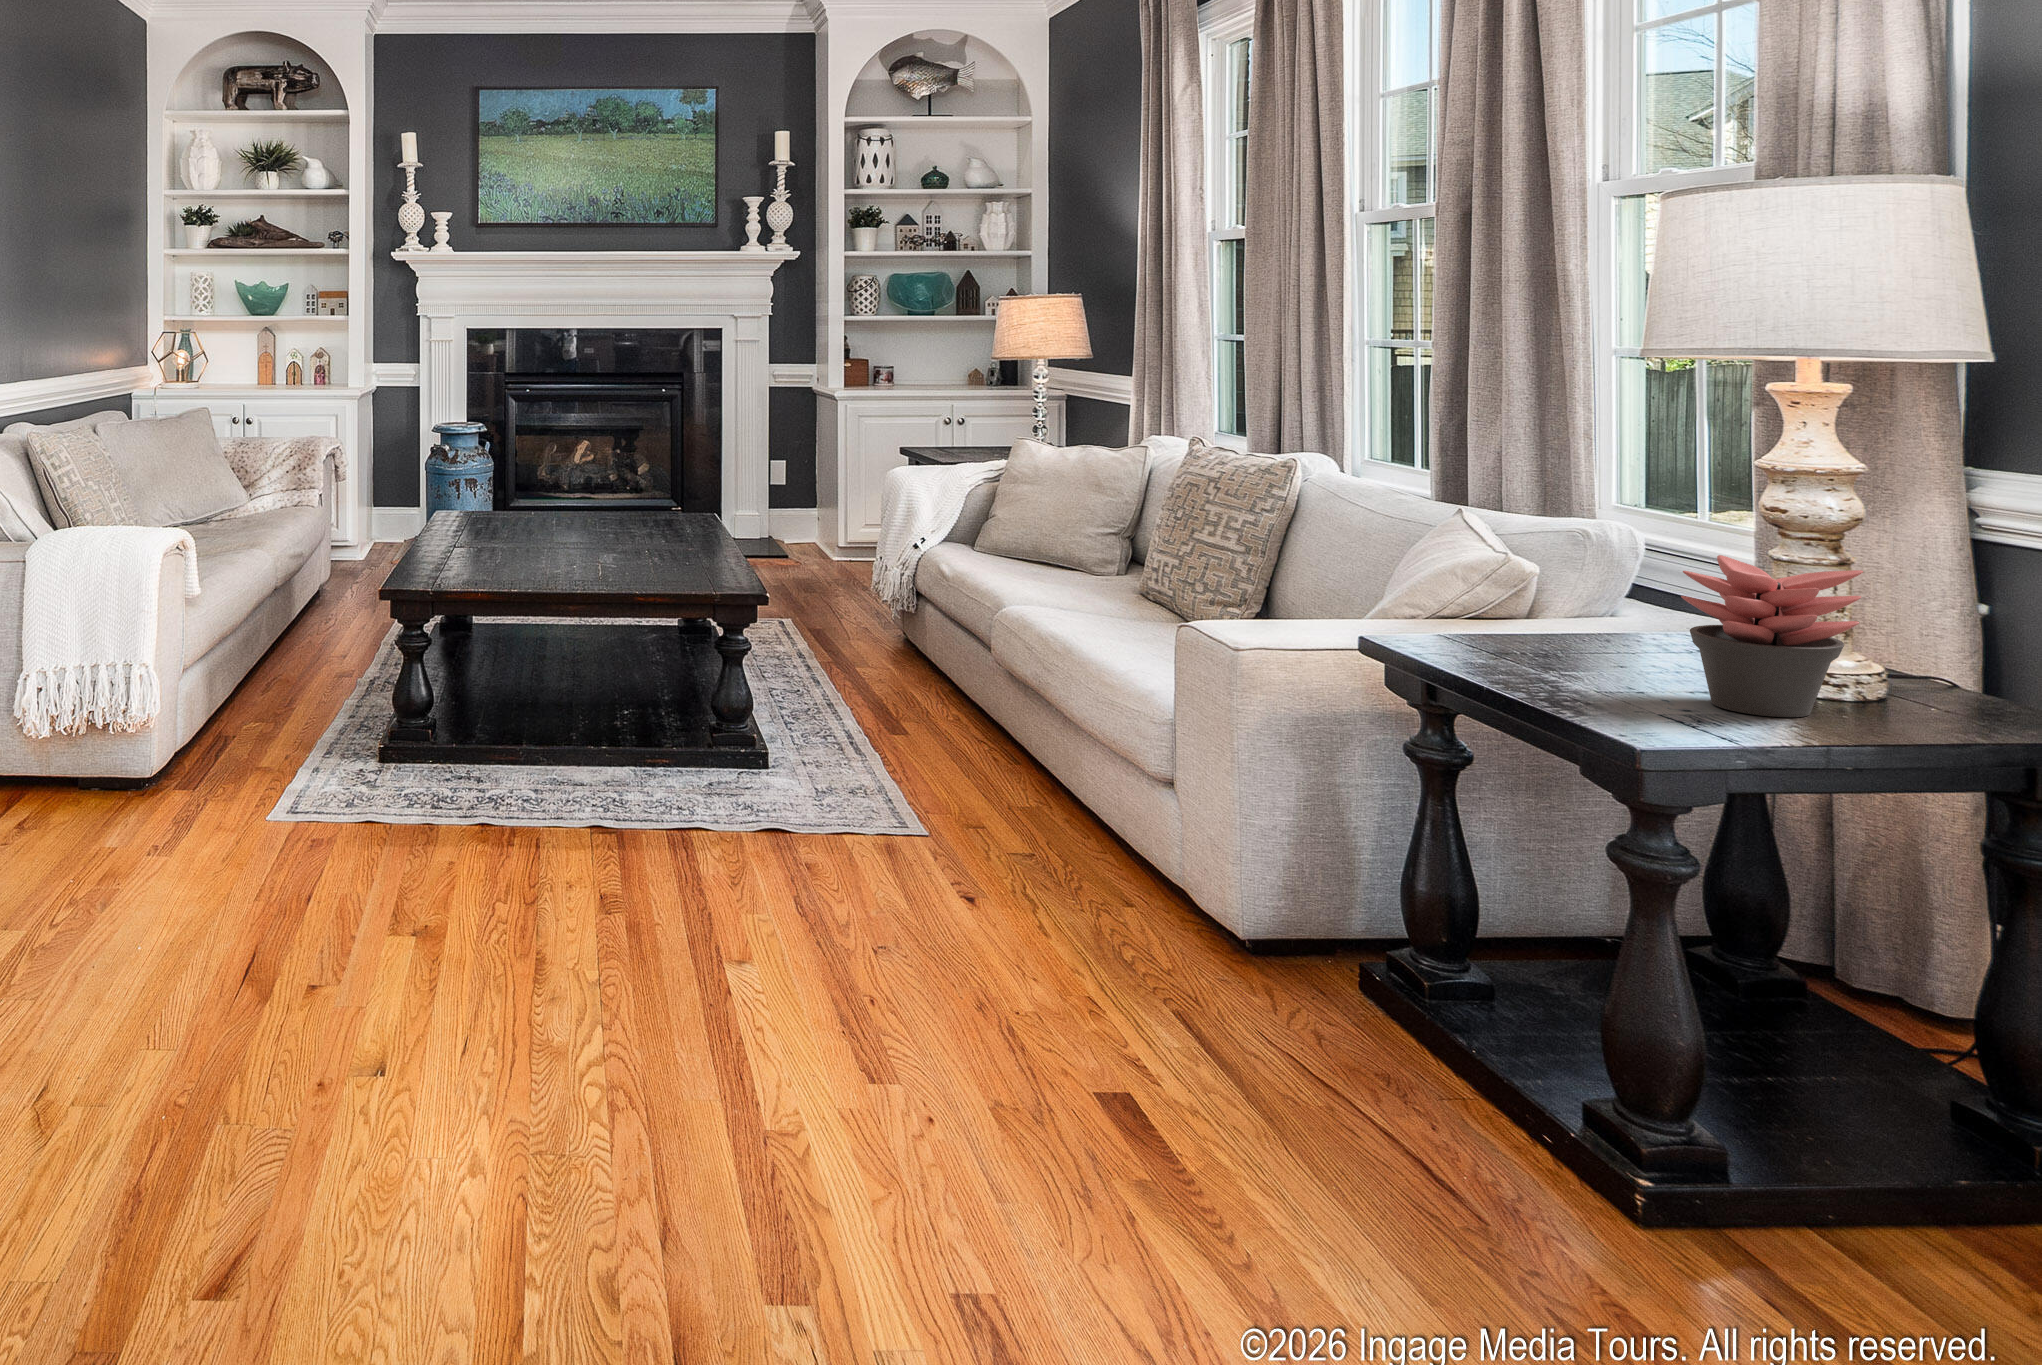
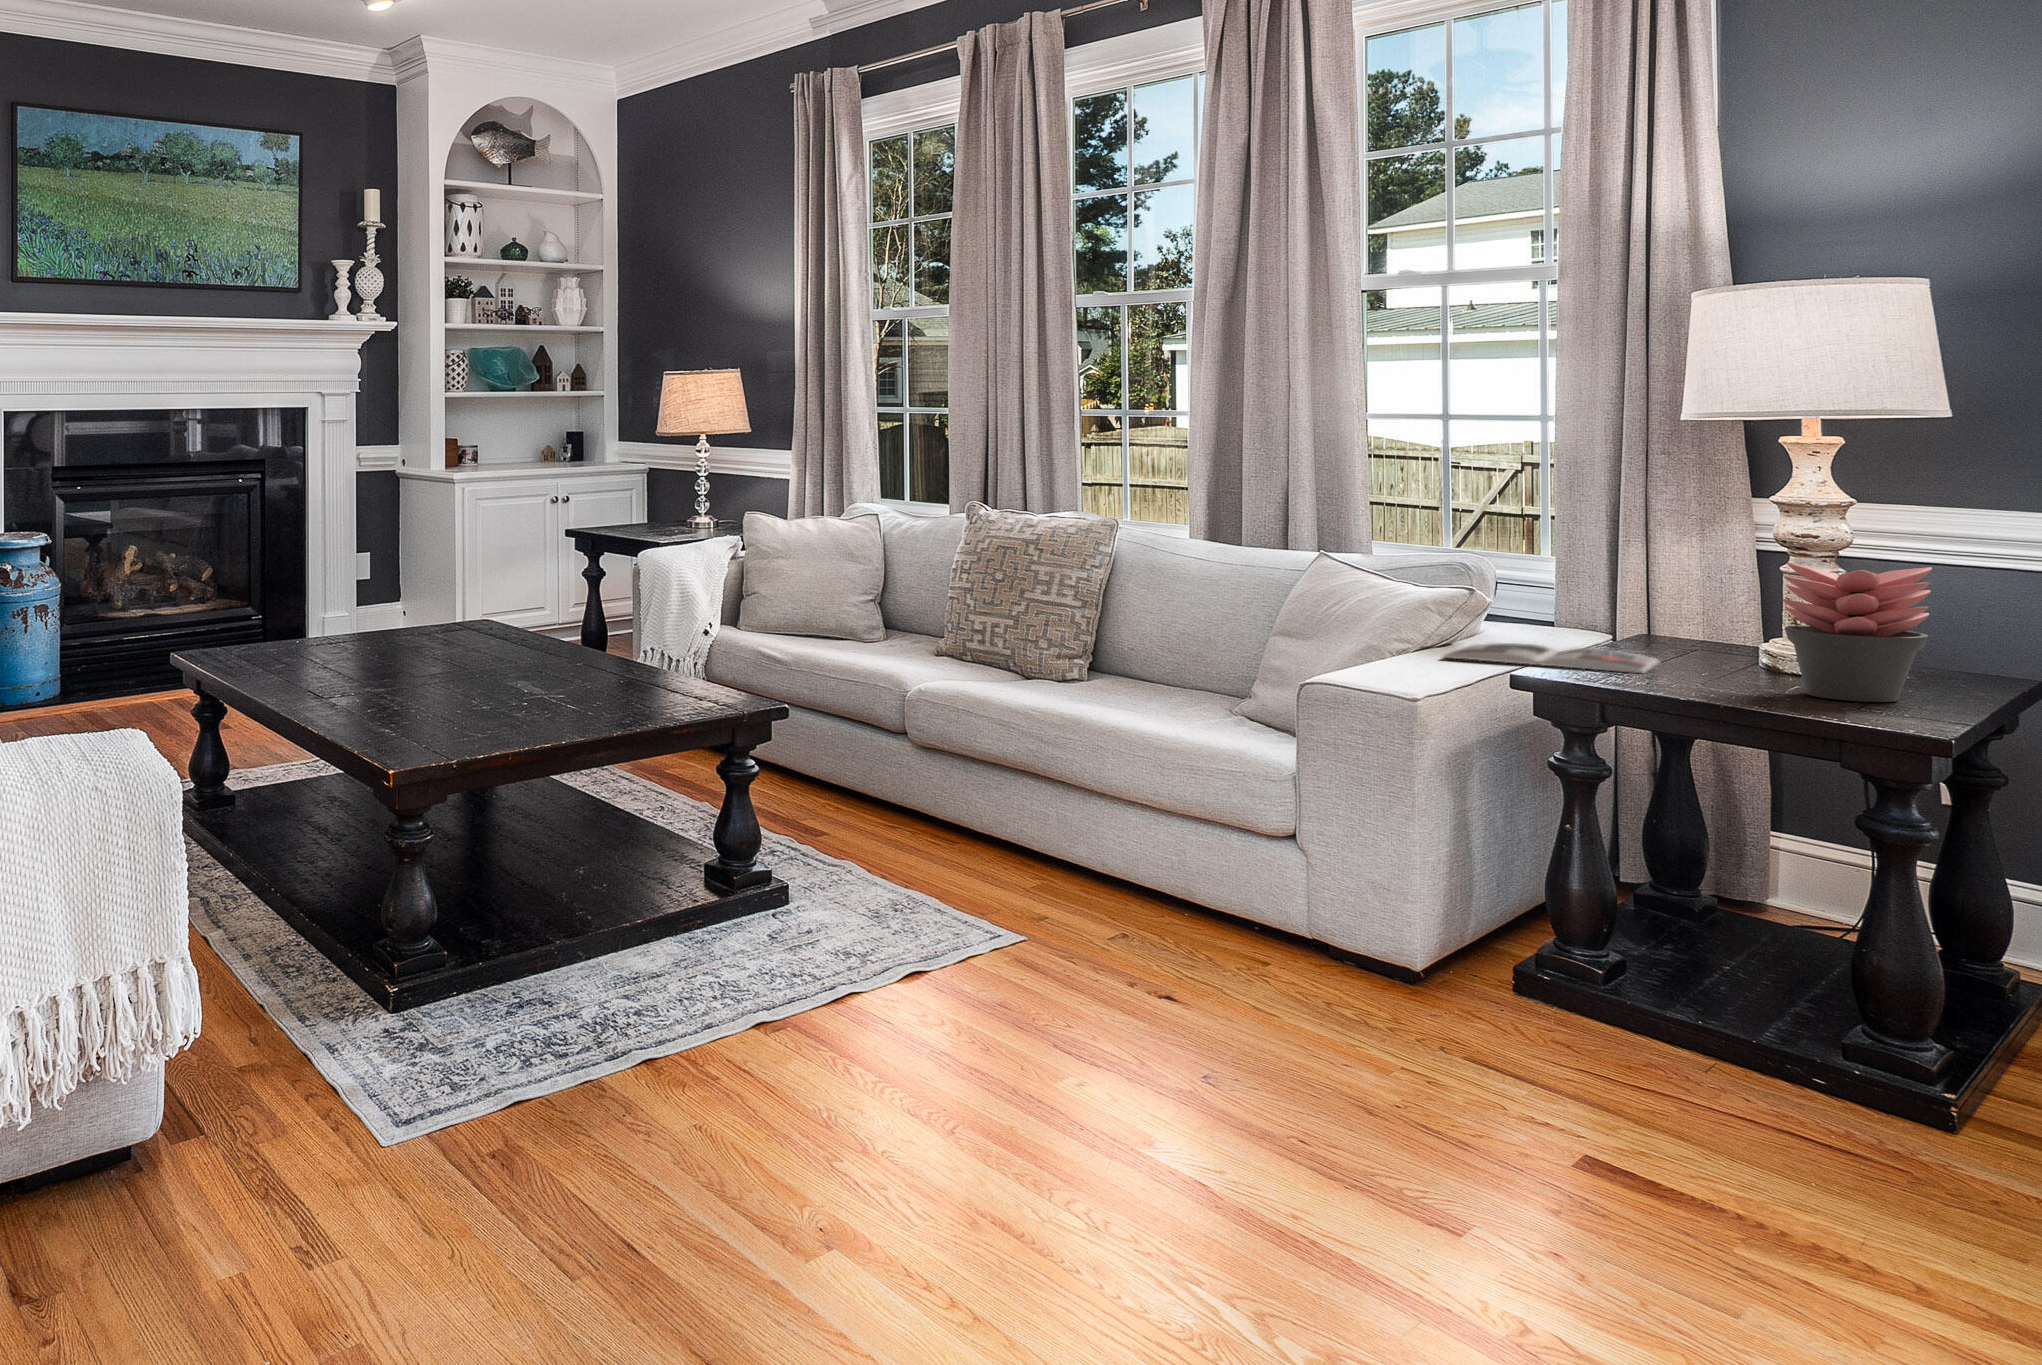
magazine: none [1433,619,1688,664] -> present [1443,643,1659,674]

